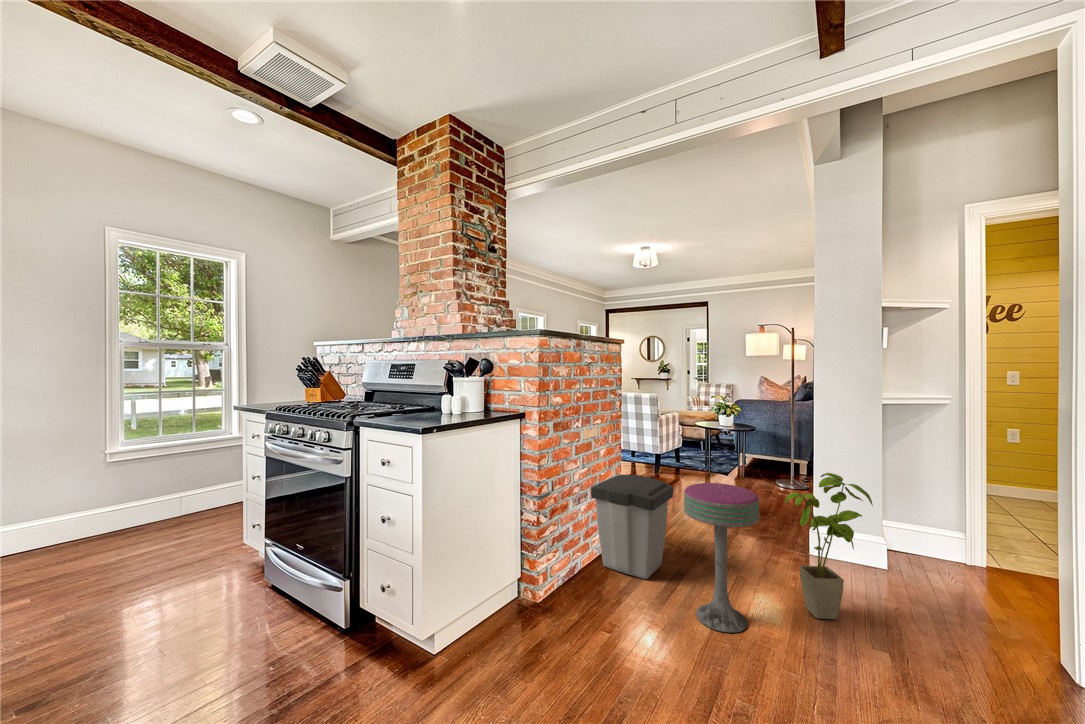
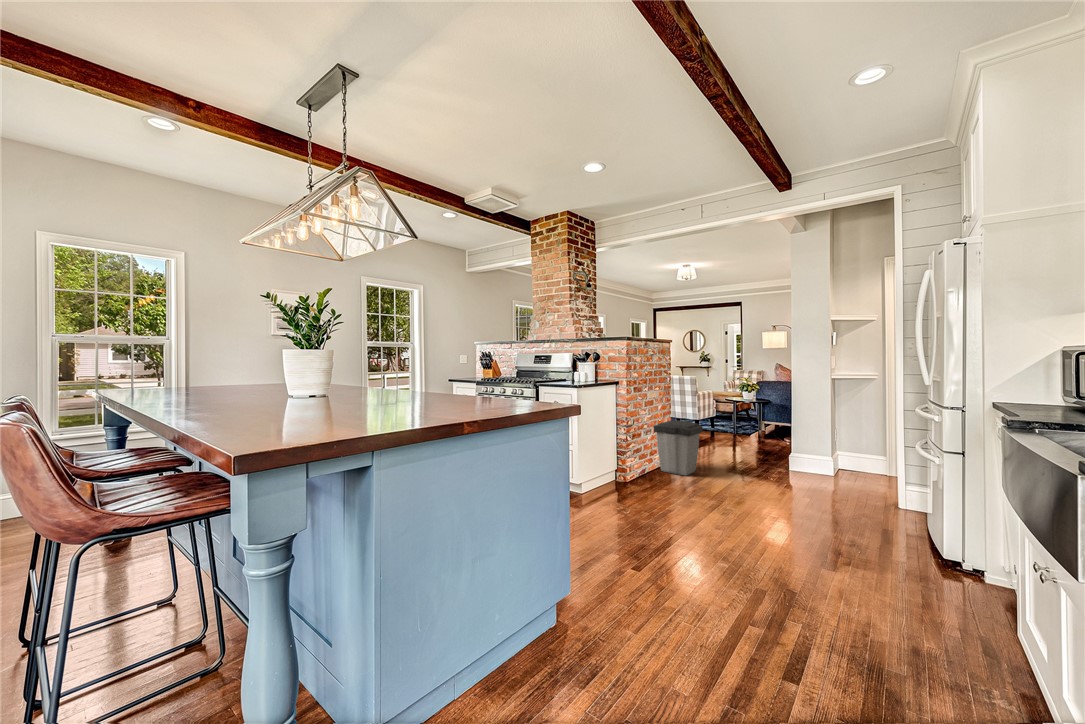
house plant: present [785,473,873,619] -> none [764,413,807,490]
bar stool: present [684,483,759,633] -> none [706,419,746,492]

